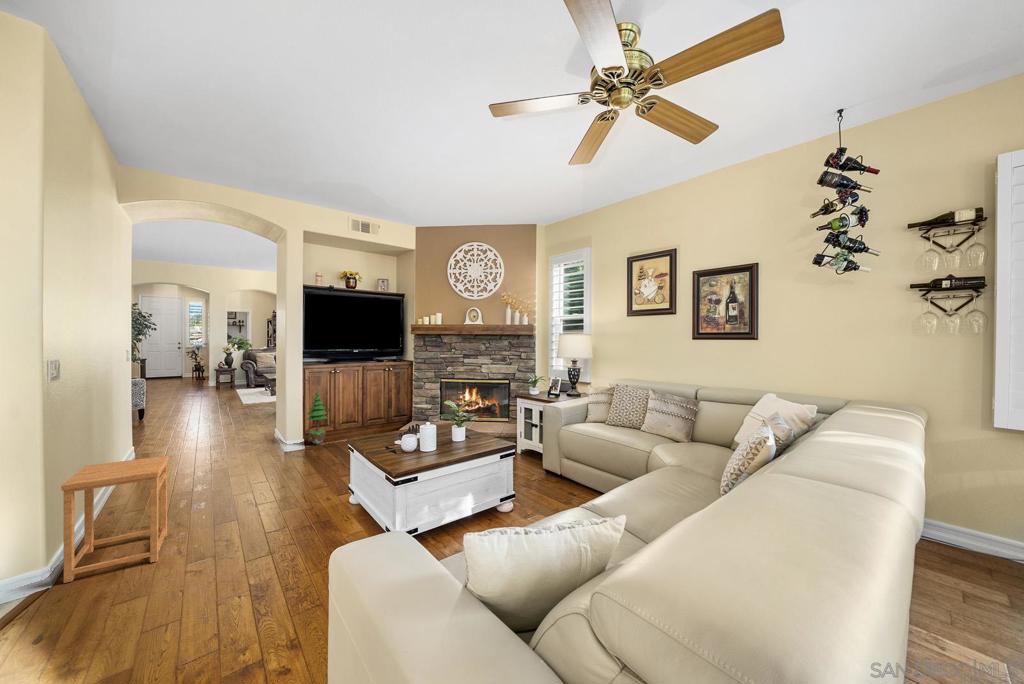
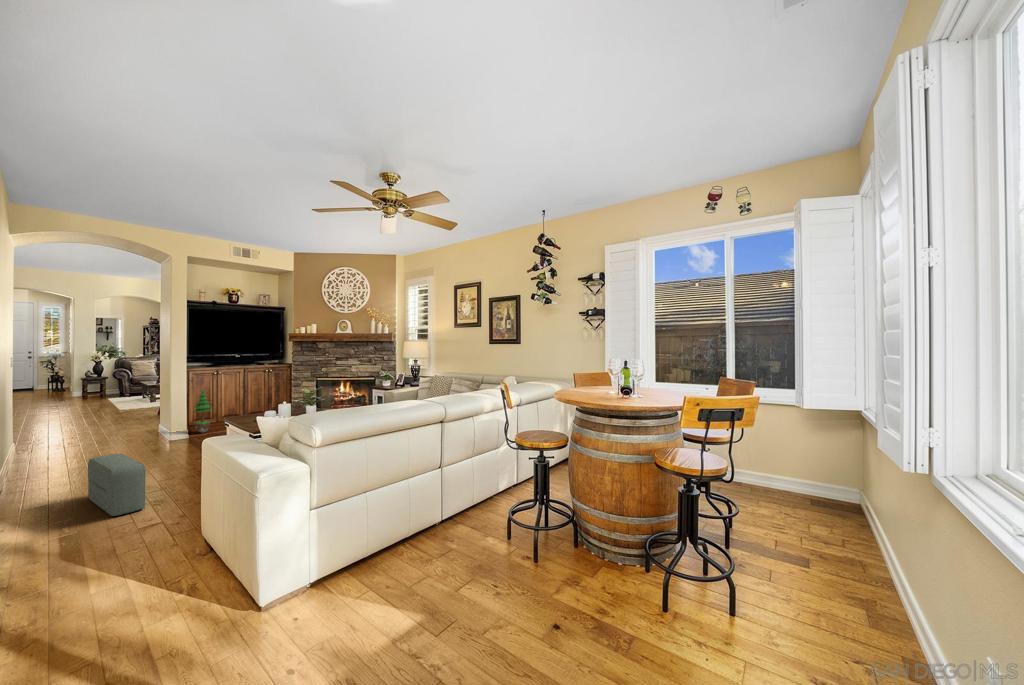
side table: present [61,456,169,583] -> none [18,428,87,506]
pouf: none [154,505,223,641] -> present [88,454,145,516]

